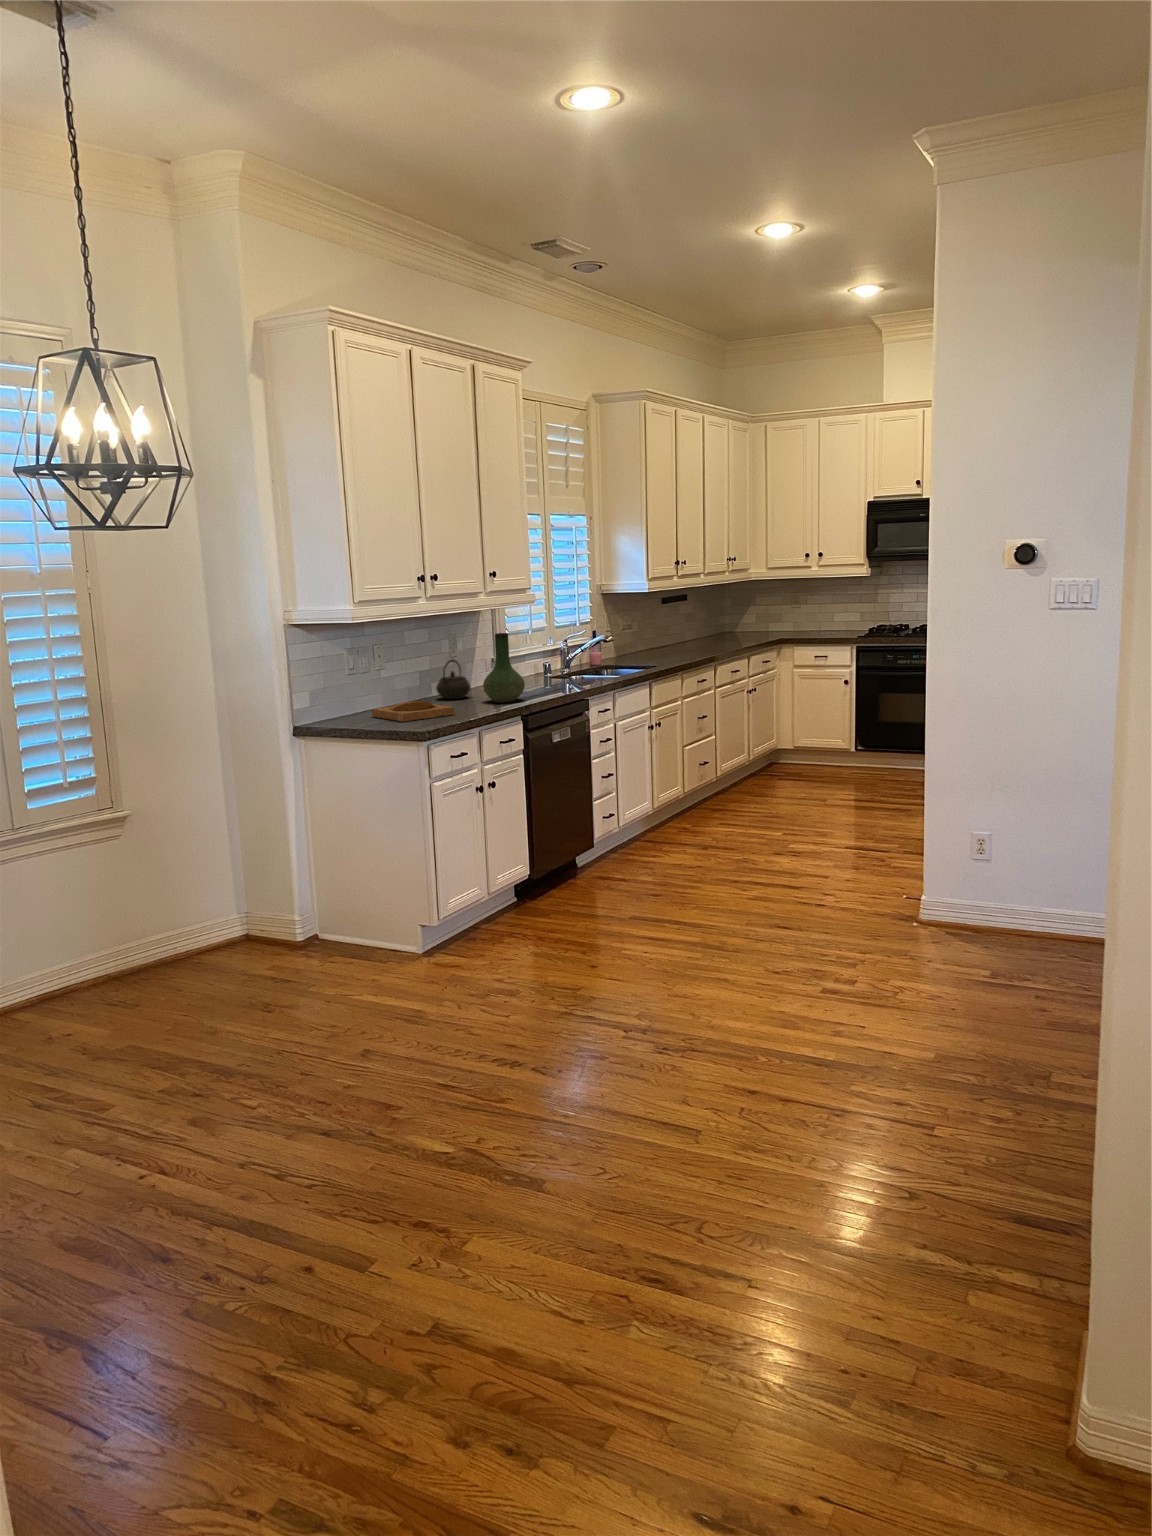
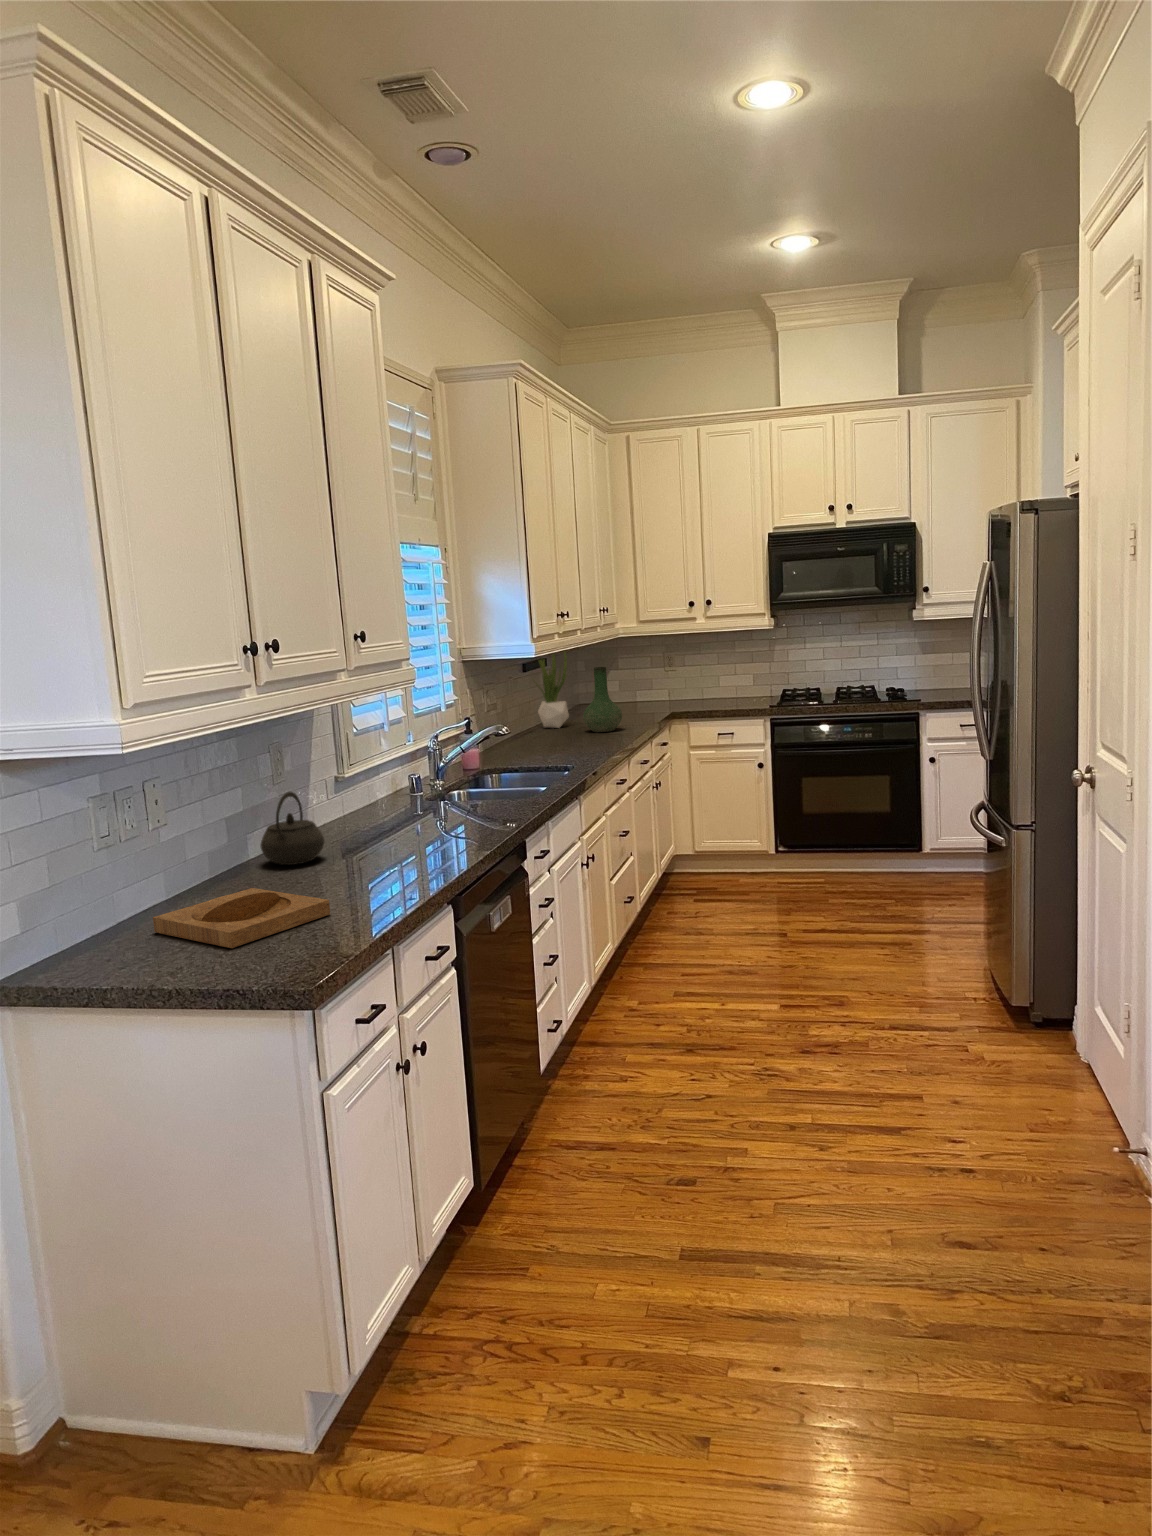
potted plant: none [670,585,698,646] -> present [537,652,569,728]
vase: present [483,633,525,702] -> present [583,667,622,732]

